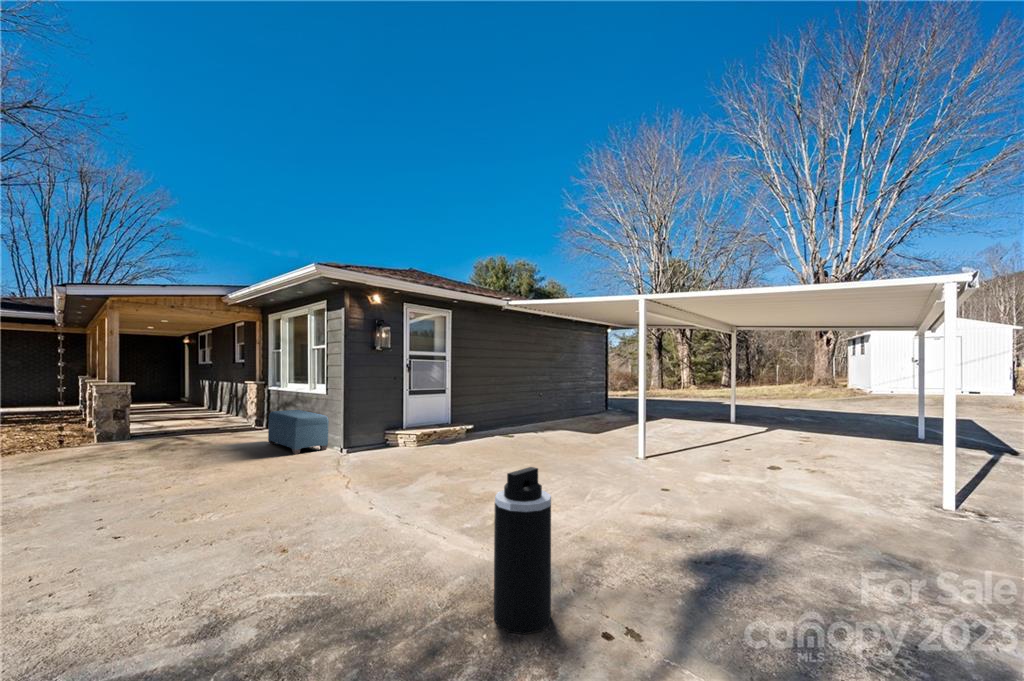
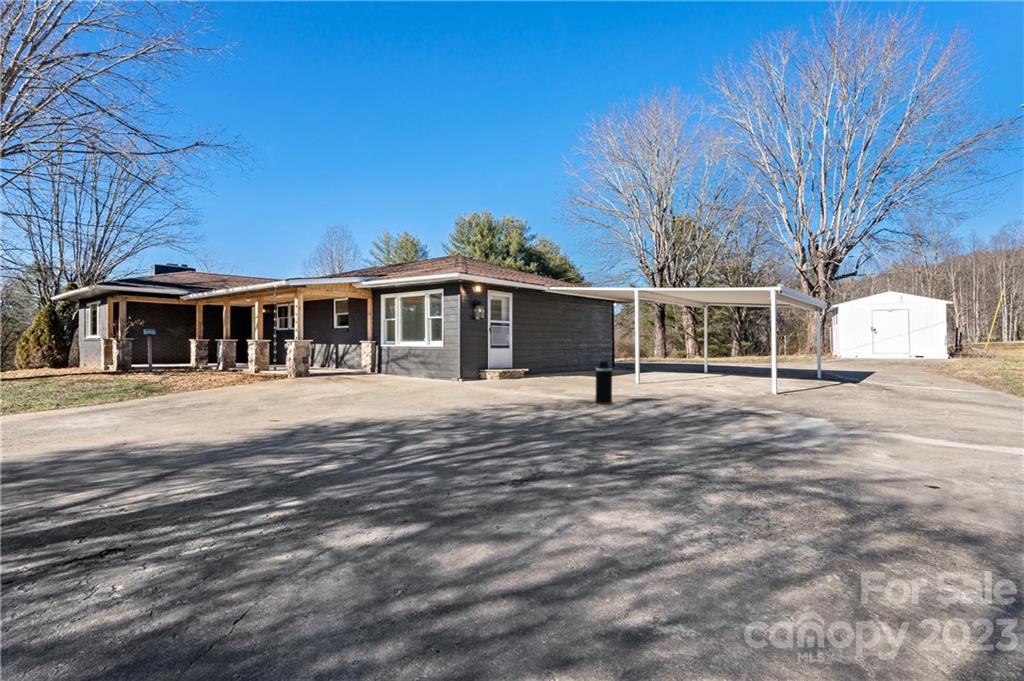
bench: present [268,410,329,454] -> none [406,358,450,382]

